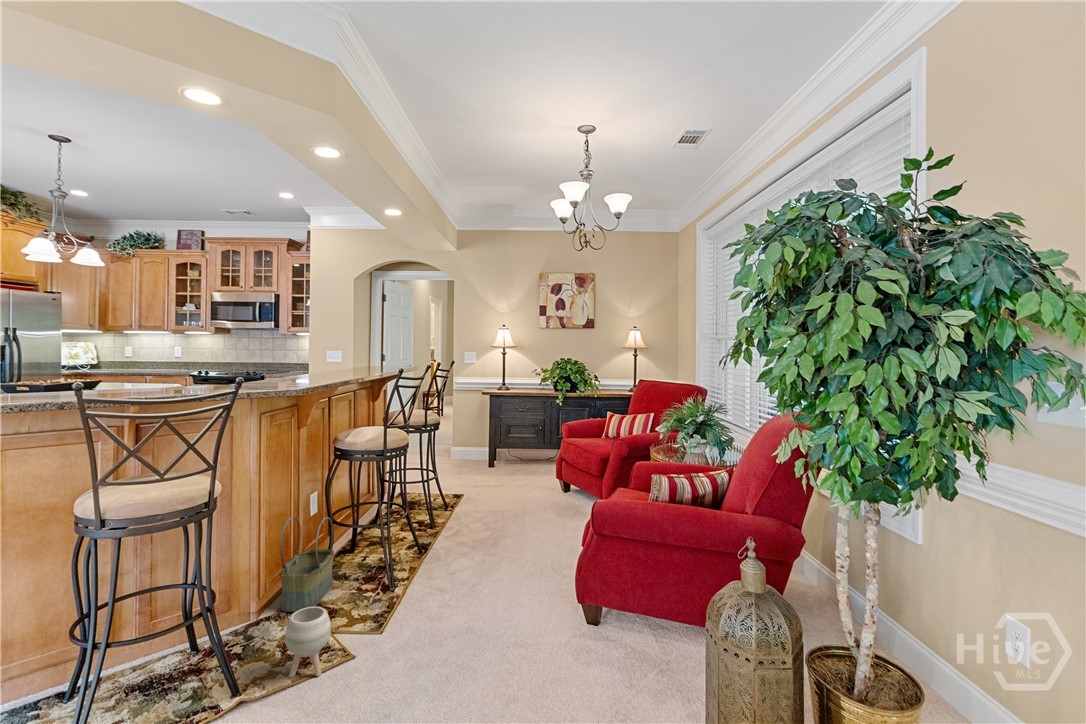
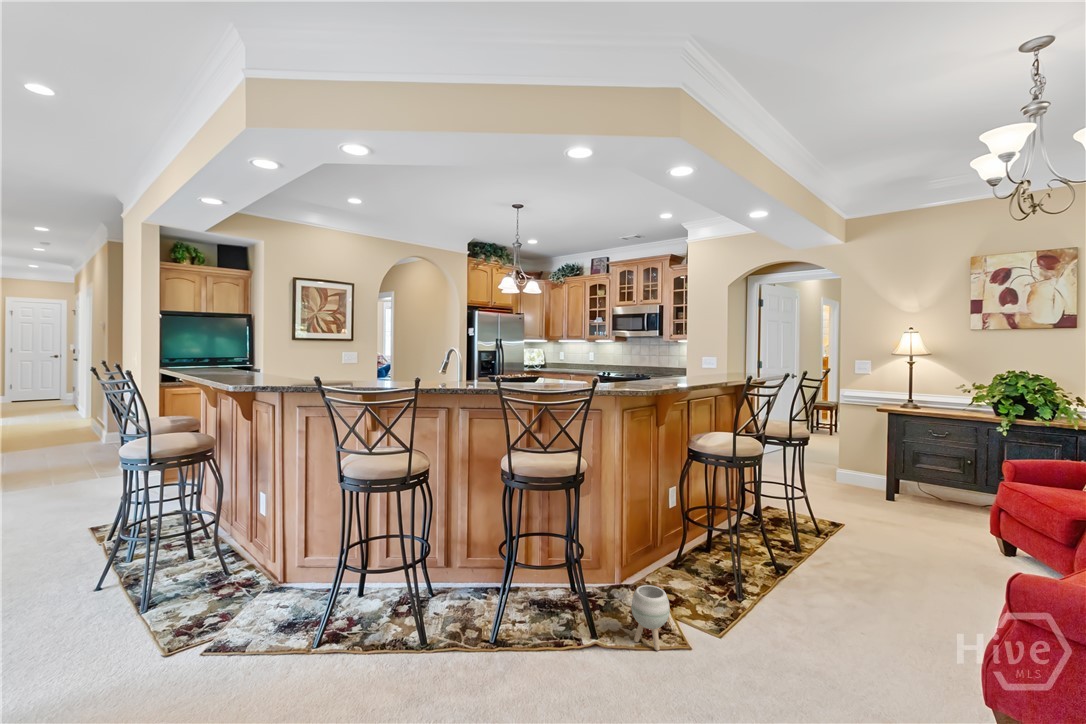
basket: present [280,517,334,611] -> none [638,504,686,592]

